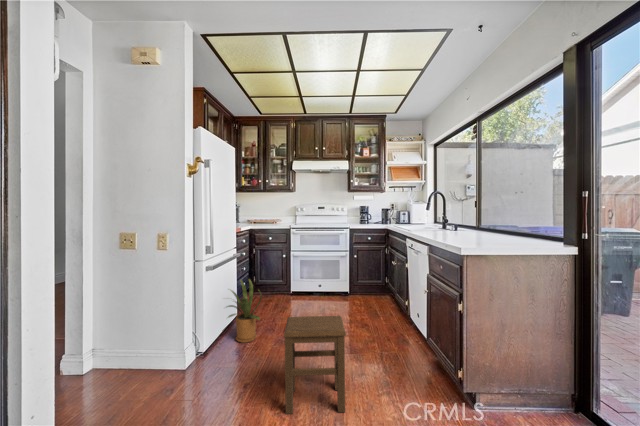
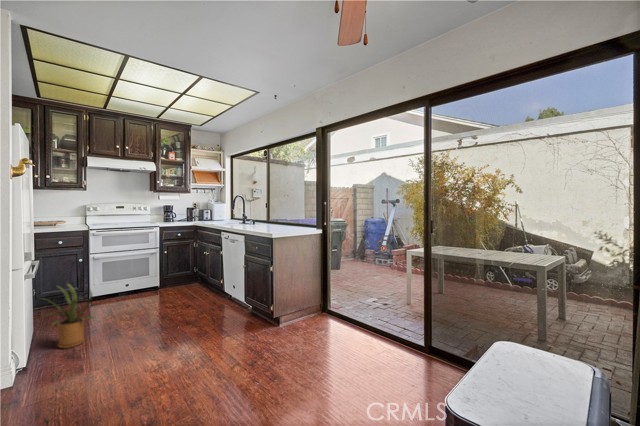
stool: present [284,316,346,414] -> none [151,290,207,367]

